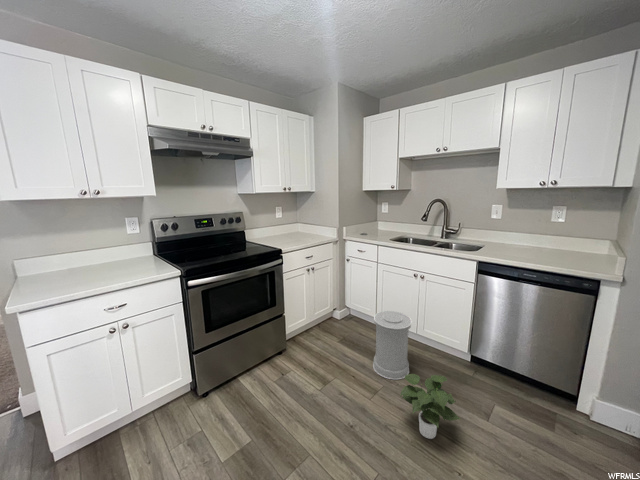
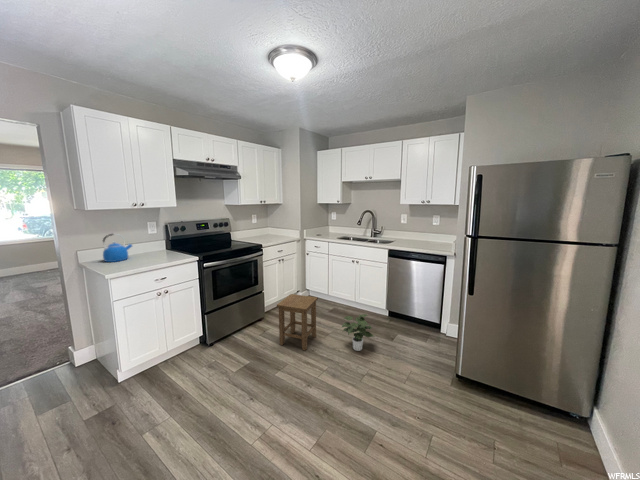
kettle: none [48,236,96,277] -> present [103,234,132,262]
trash can: present [373,311,412,379] -> none [326,285,350,327]
stool: none [296,326,361,425] -> present [277,294,318,350]

